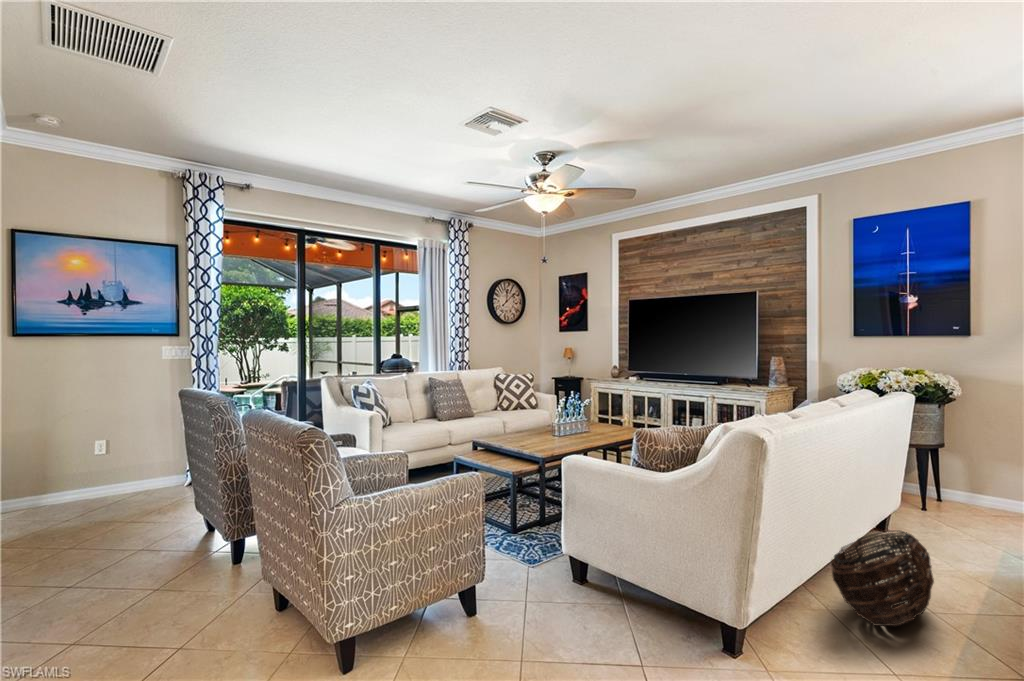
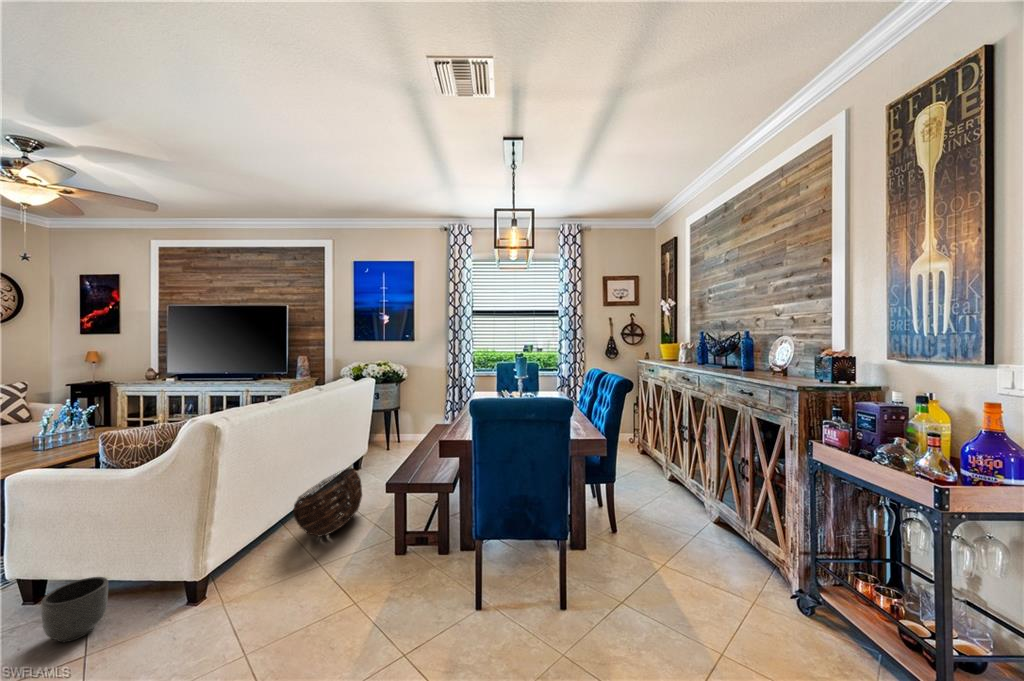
planter: none [603,578,651,641] -> present [41,577,108,642]

